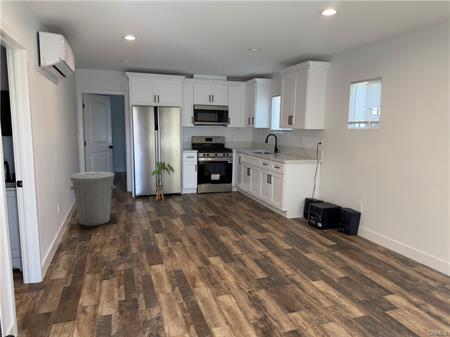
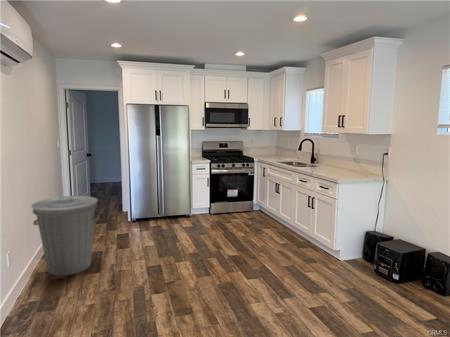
house plant: present [151,162,174,200] -> none [150,176,181,227]

